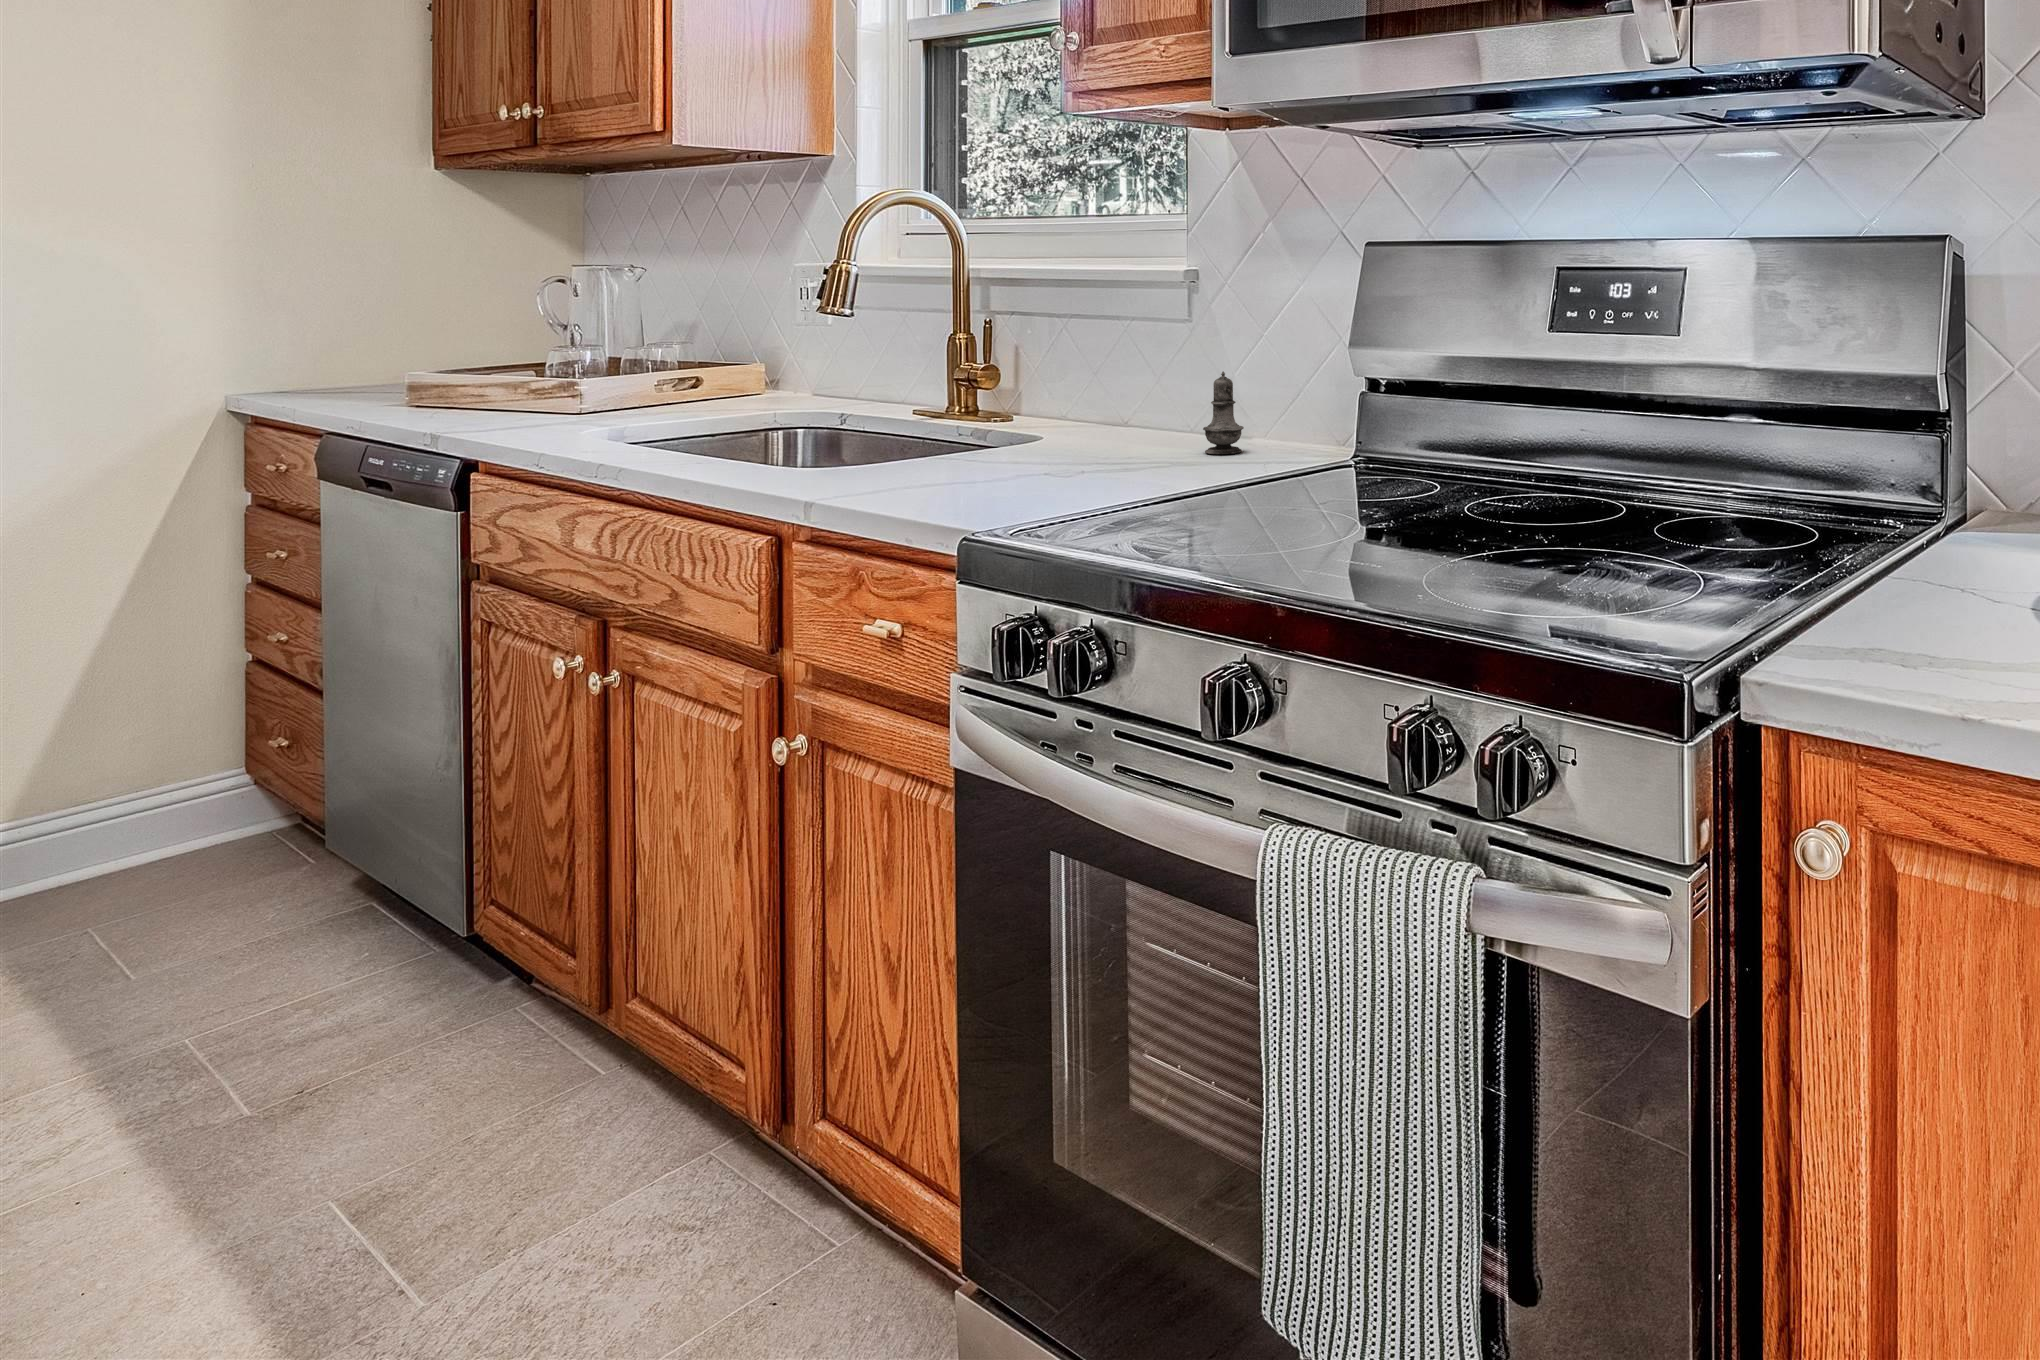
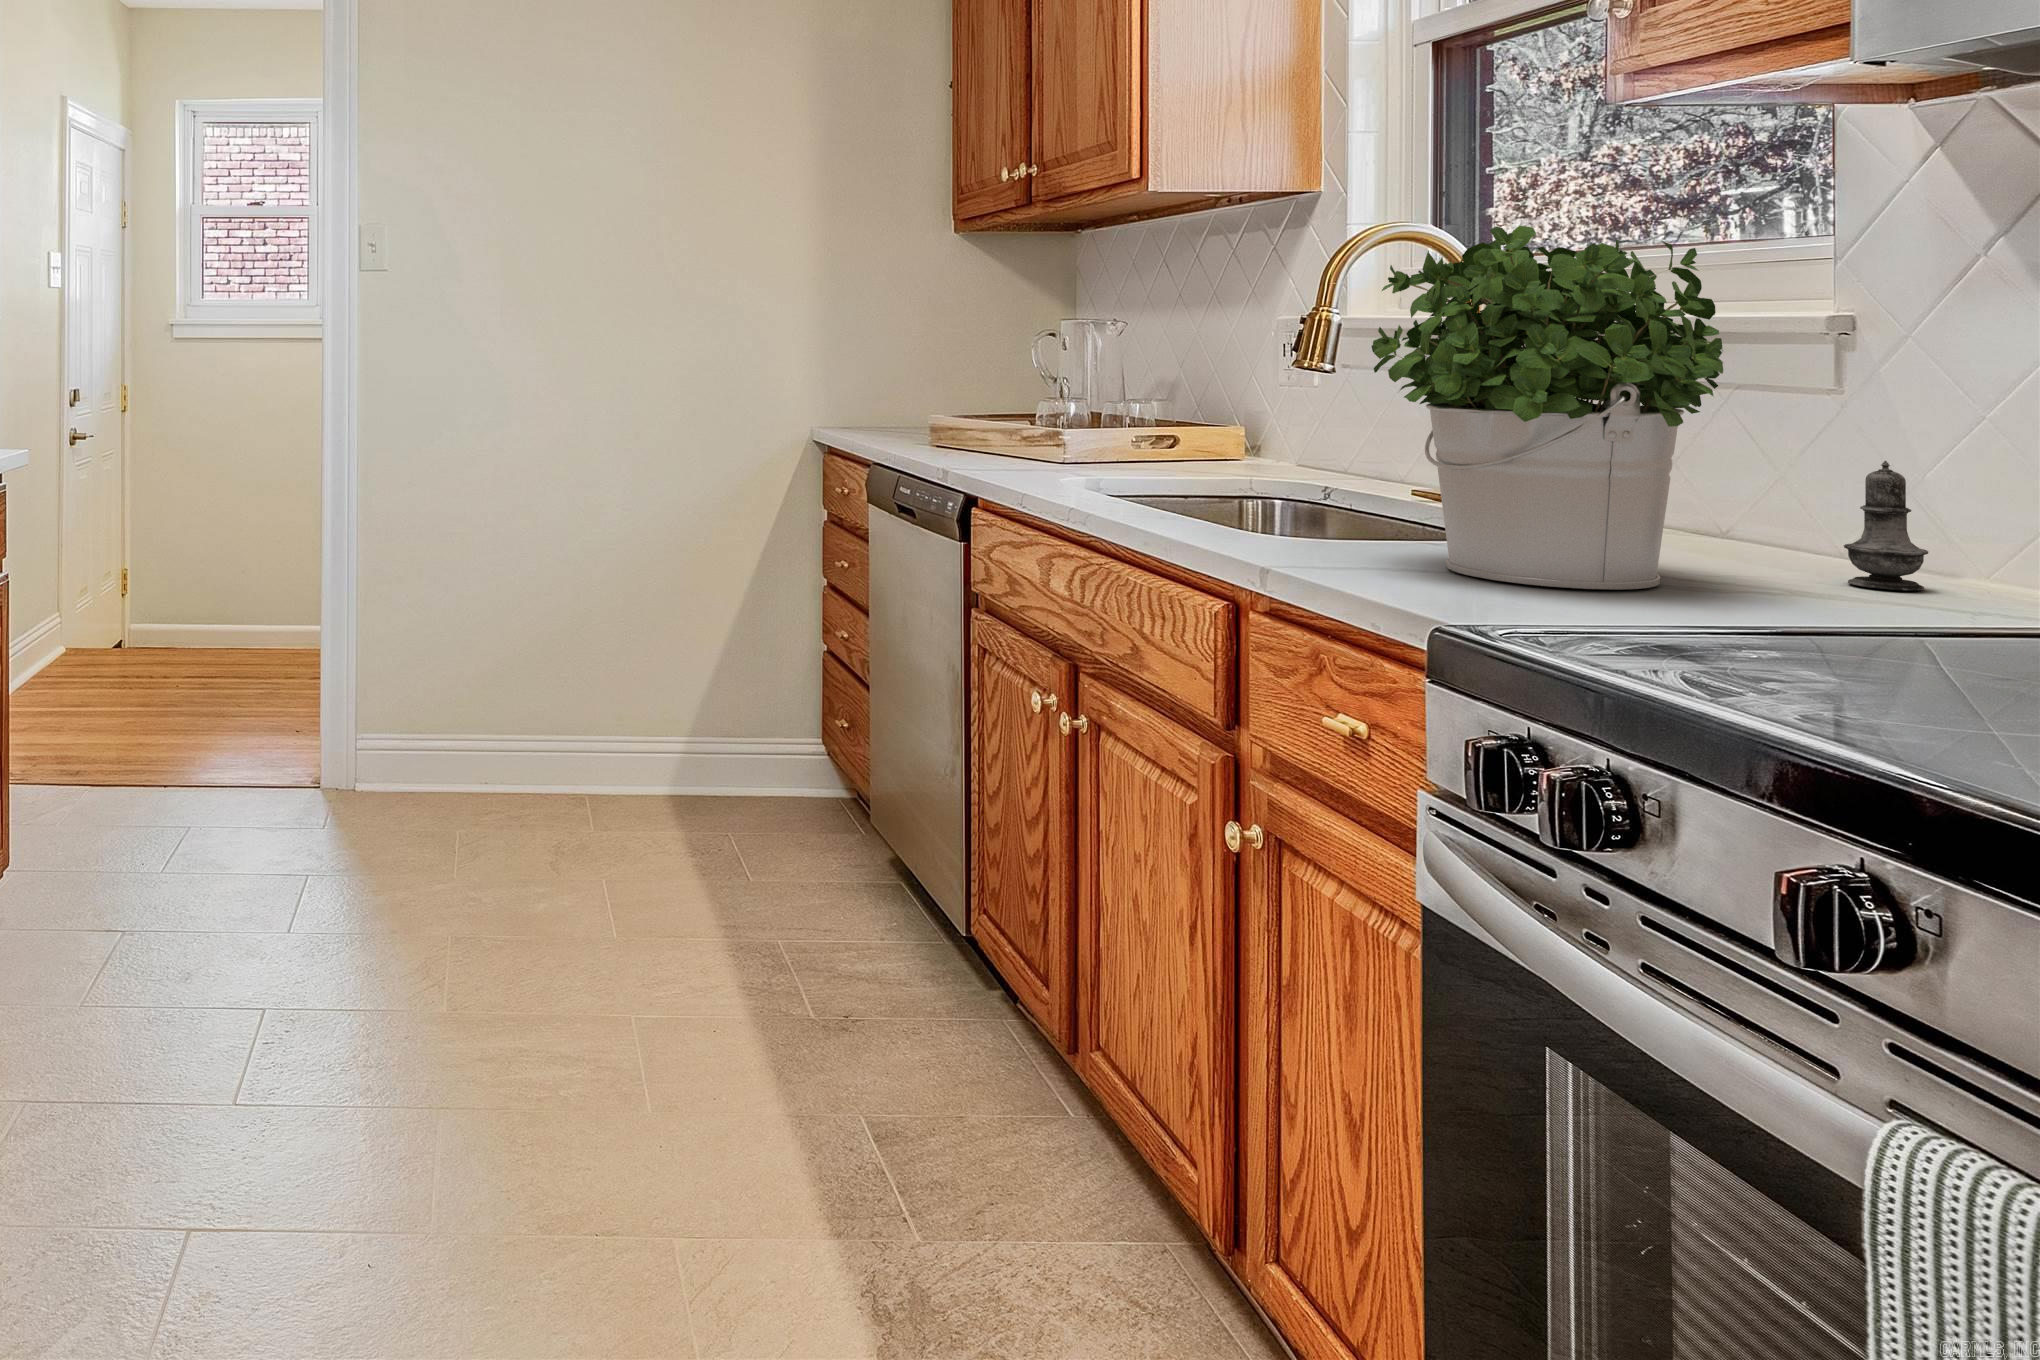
potted plant: none [897,202,1143,485] -> present [1372,225,1723,590]

